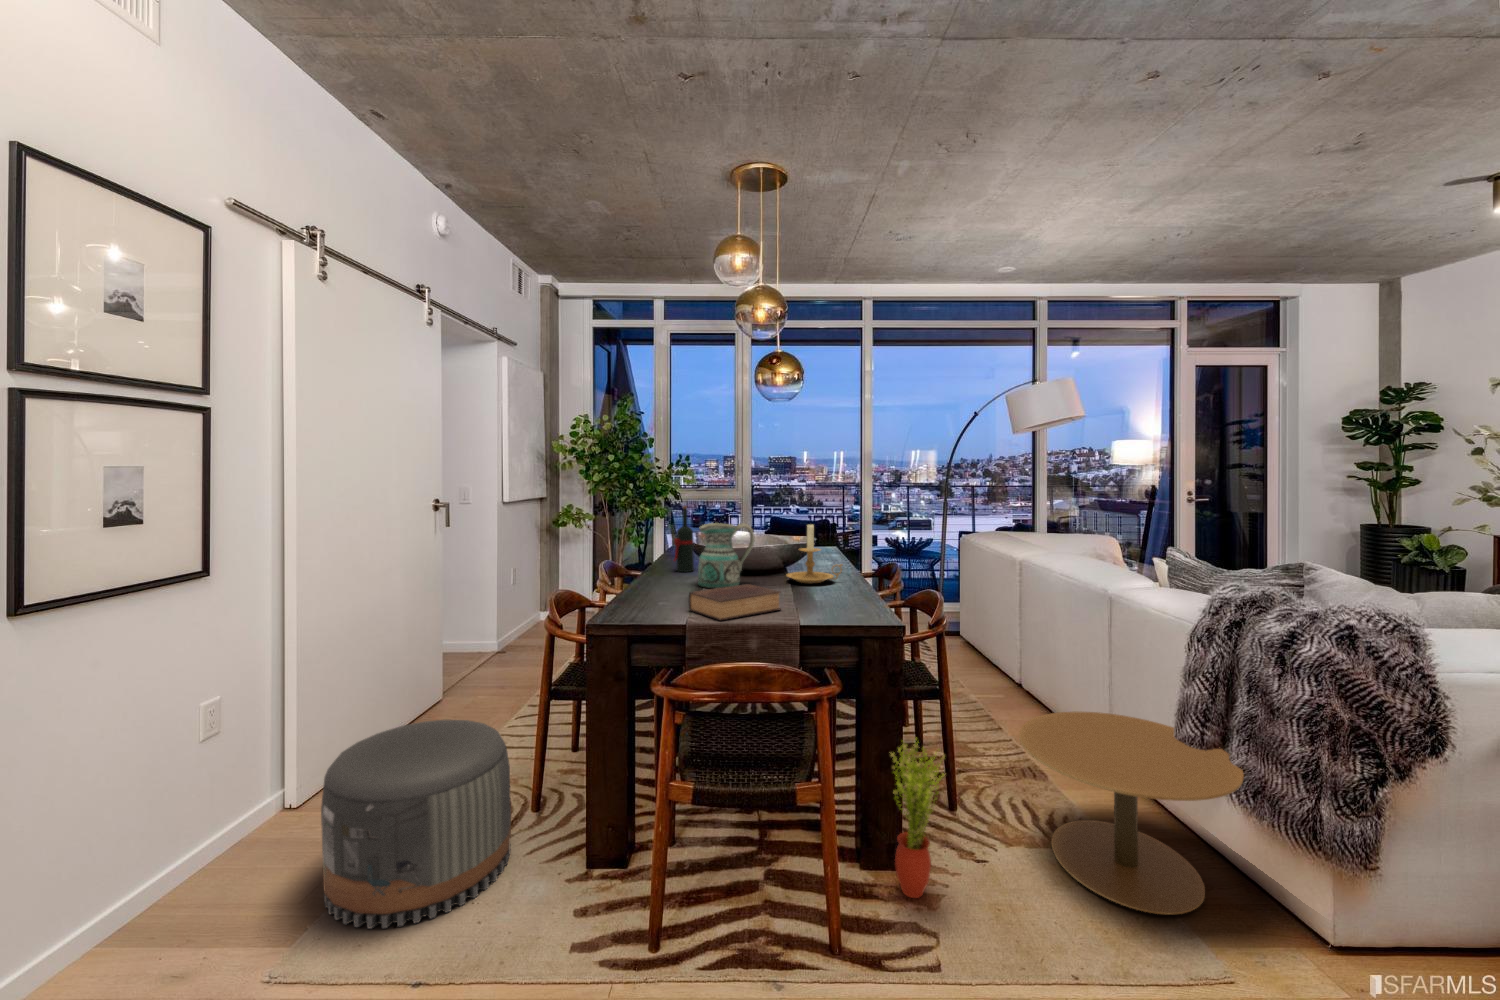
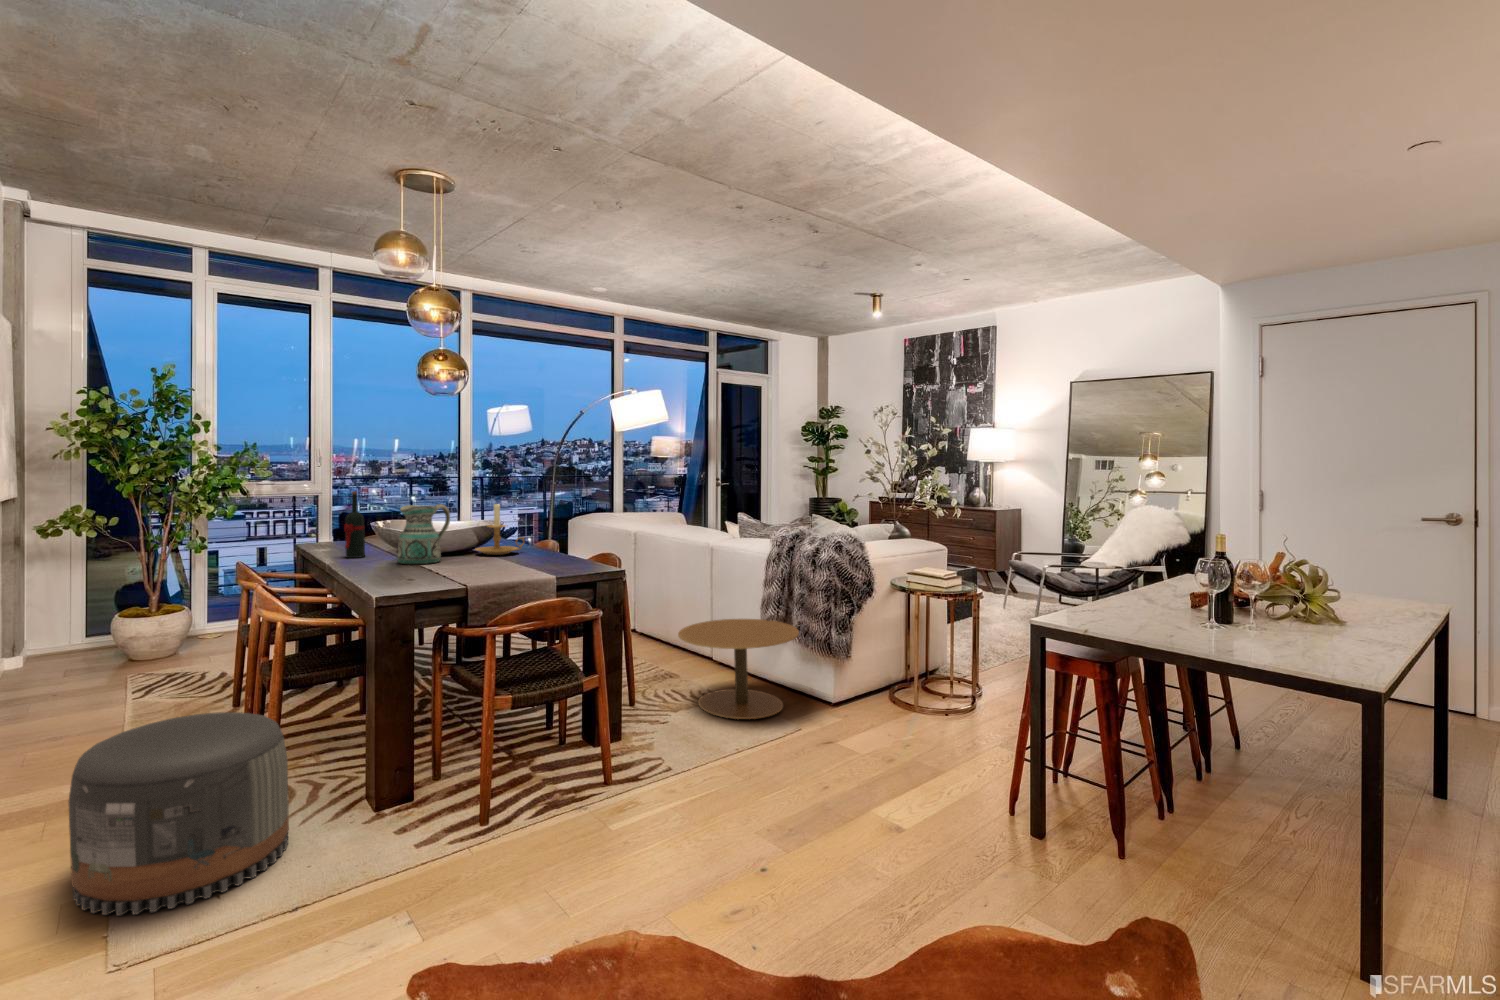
book: present [688,584,780,620] -> none [437,553,514,578]
potted plant: present [891,743,945,898] -> none [621,640,658,750]

